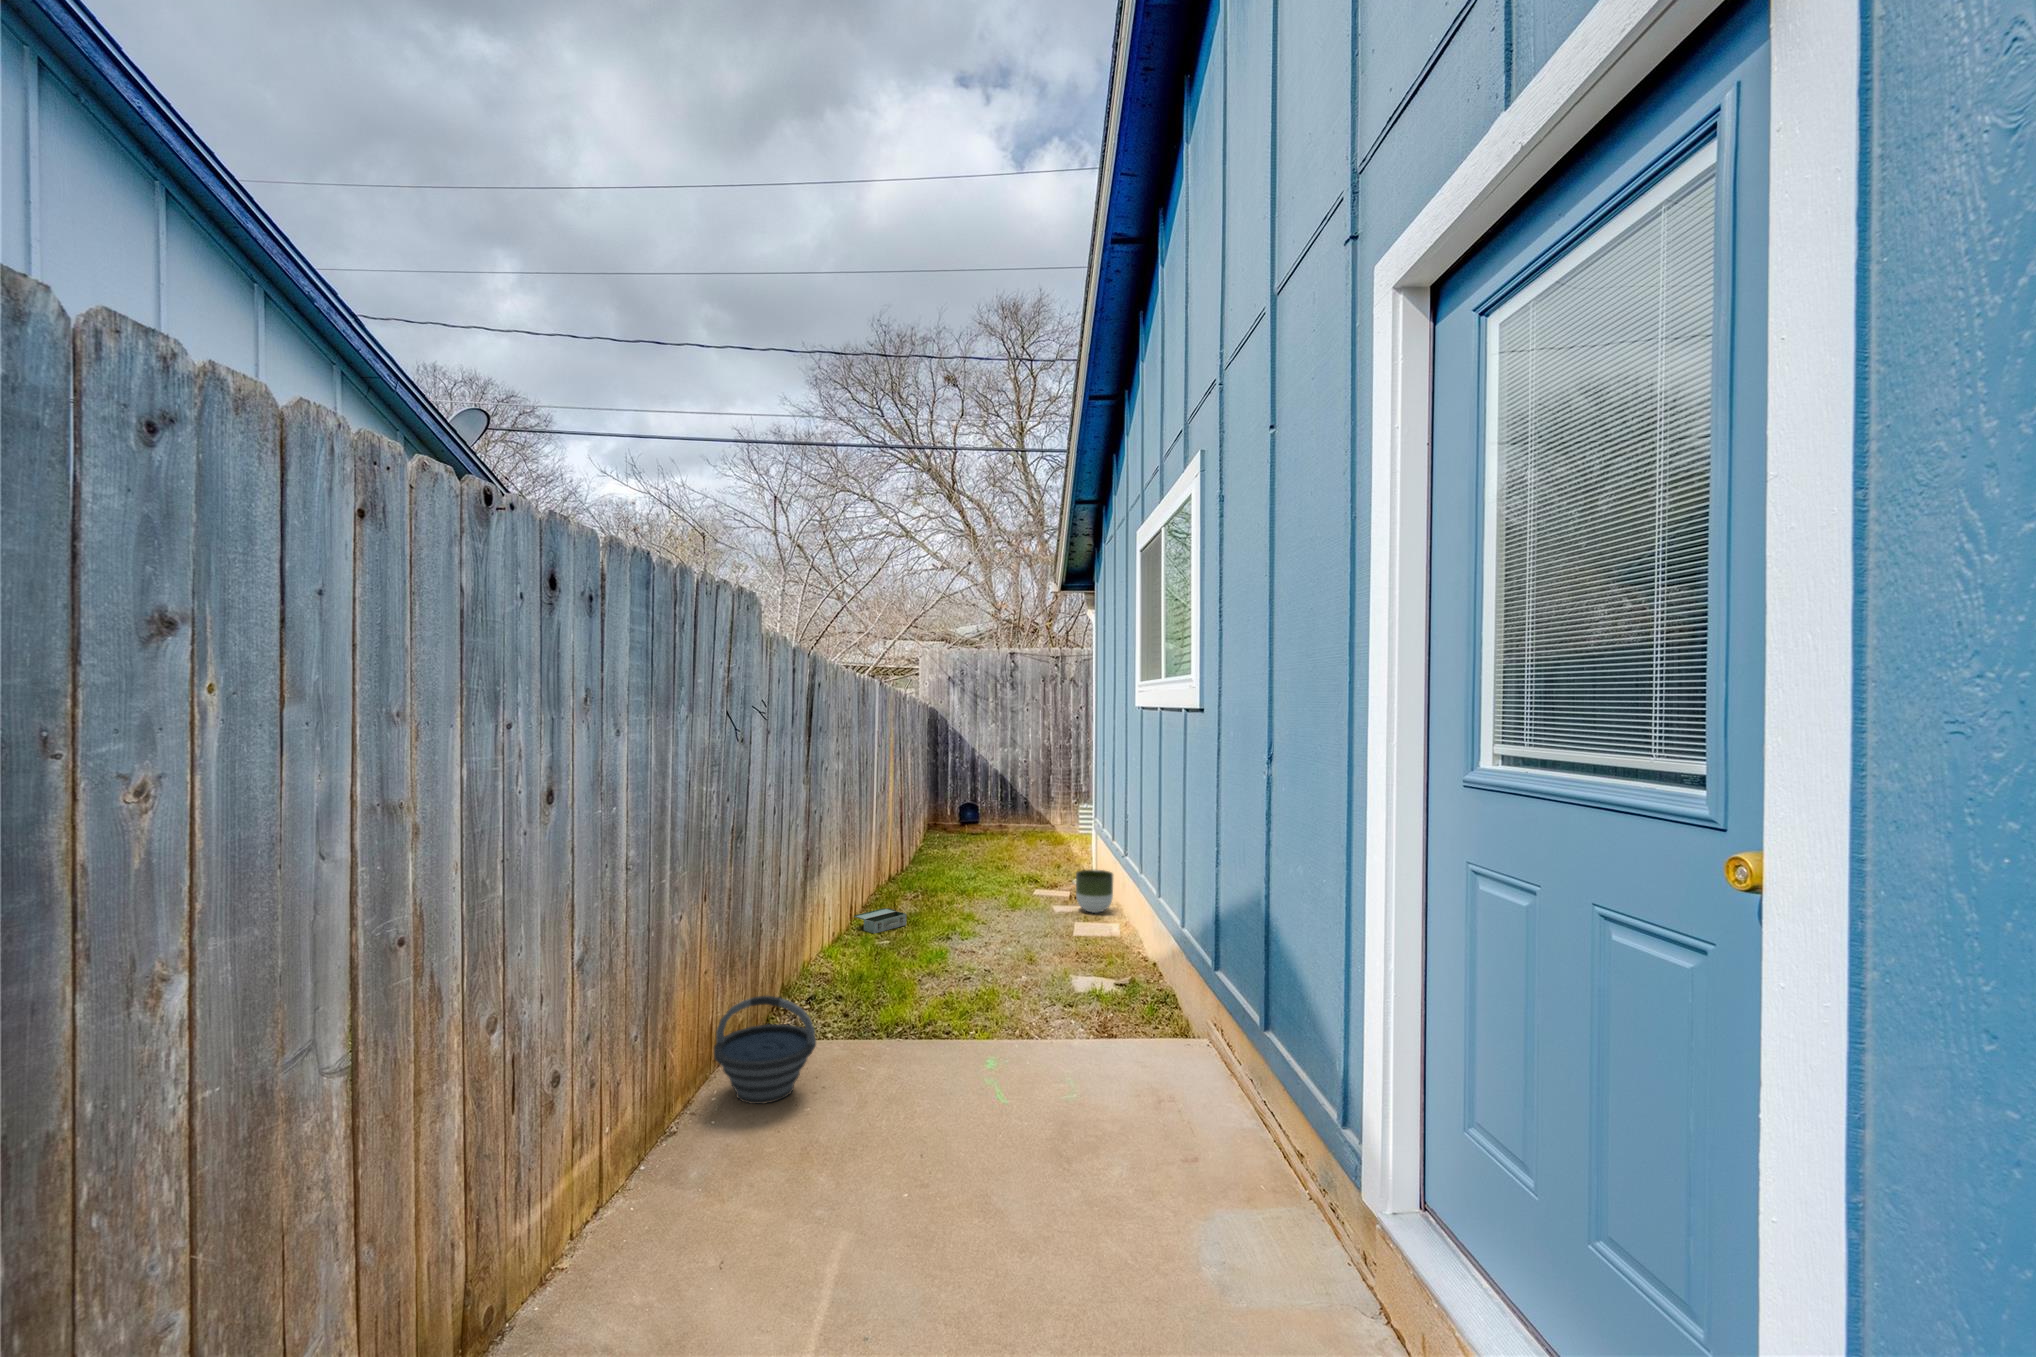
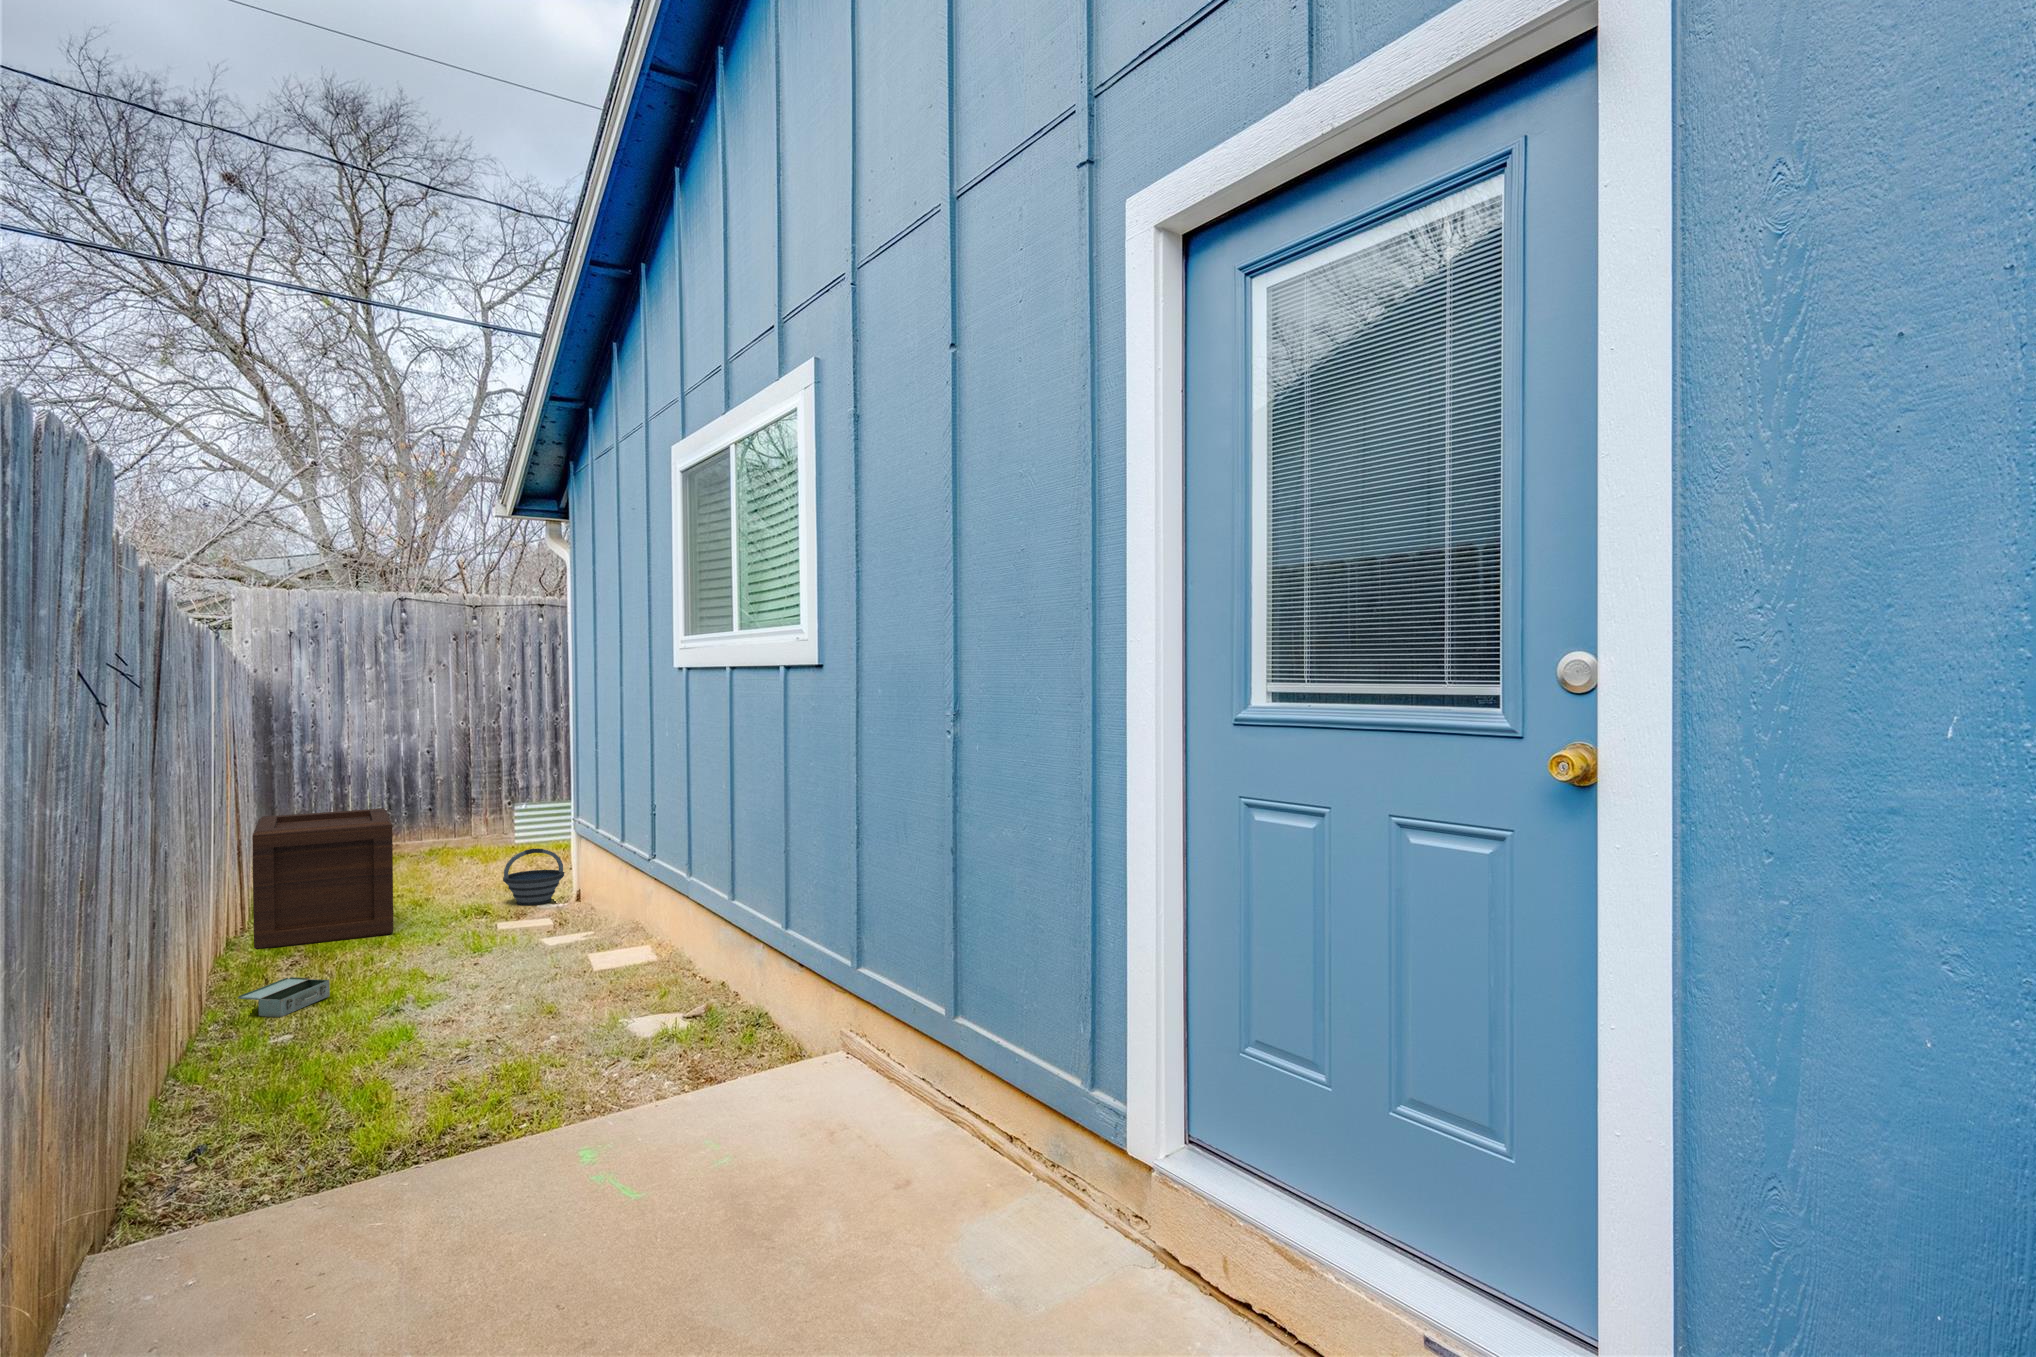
wooden crate: none [886,798,972,889] -> present [252,808,393,950]
planter: present [1076,870,1113,913] -> none [568,882,620,938]
bucket: present [714,996,816,1104] -> present [503,849,564,905]

